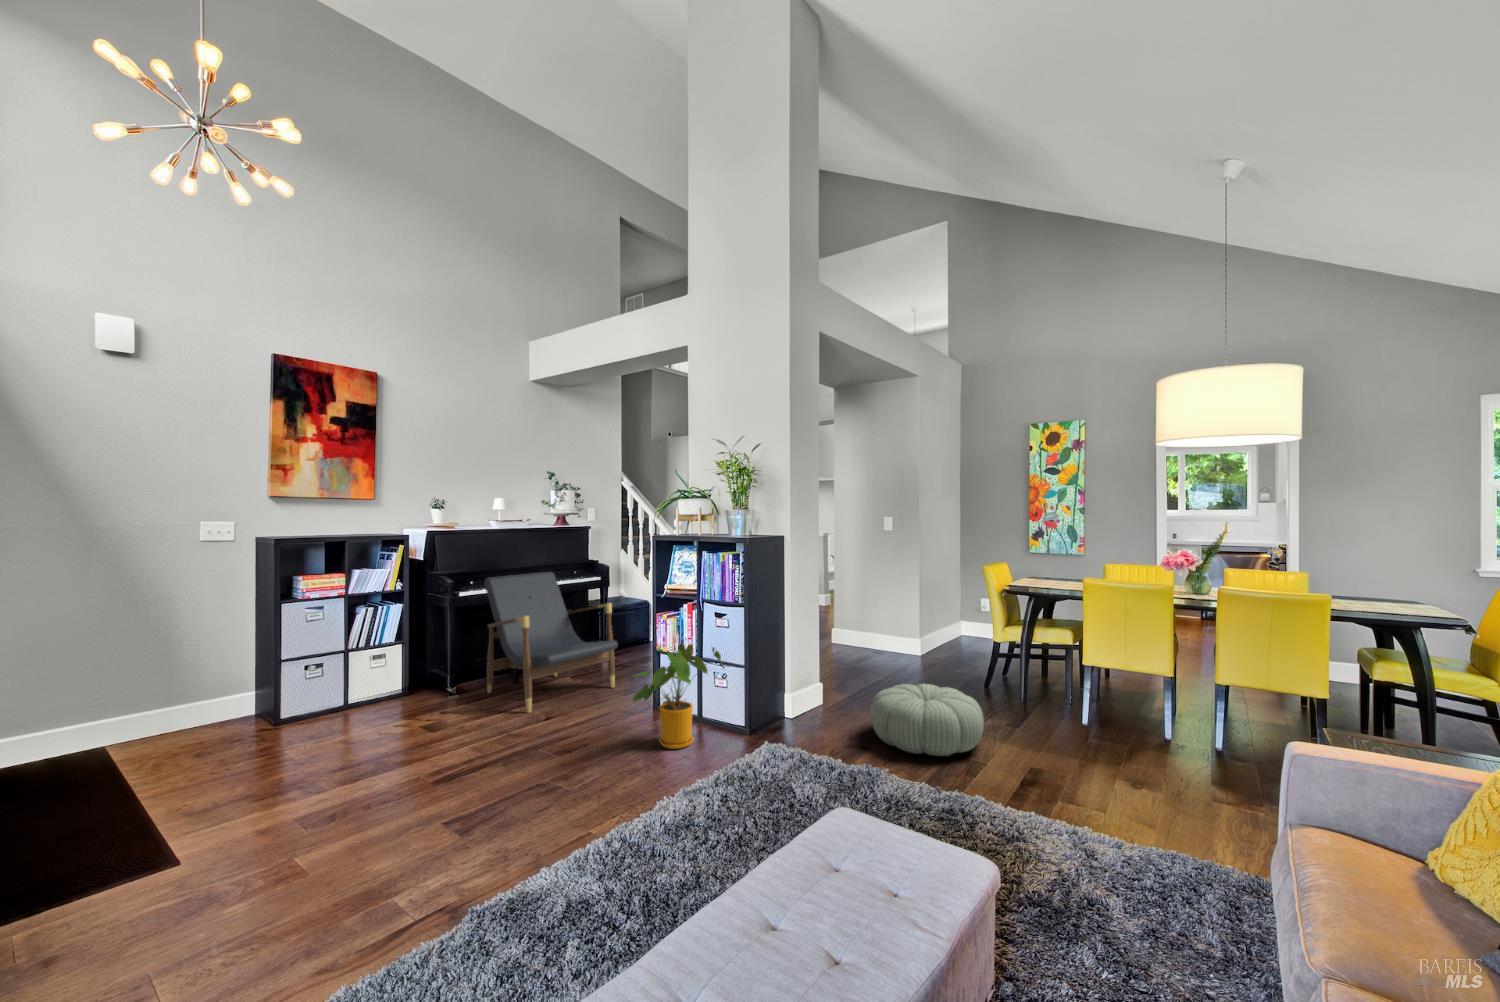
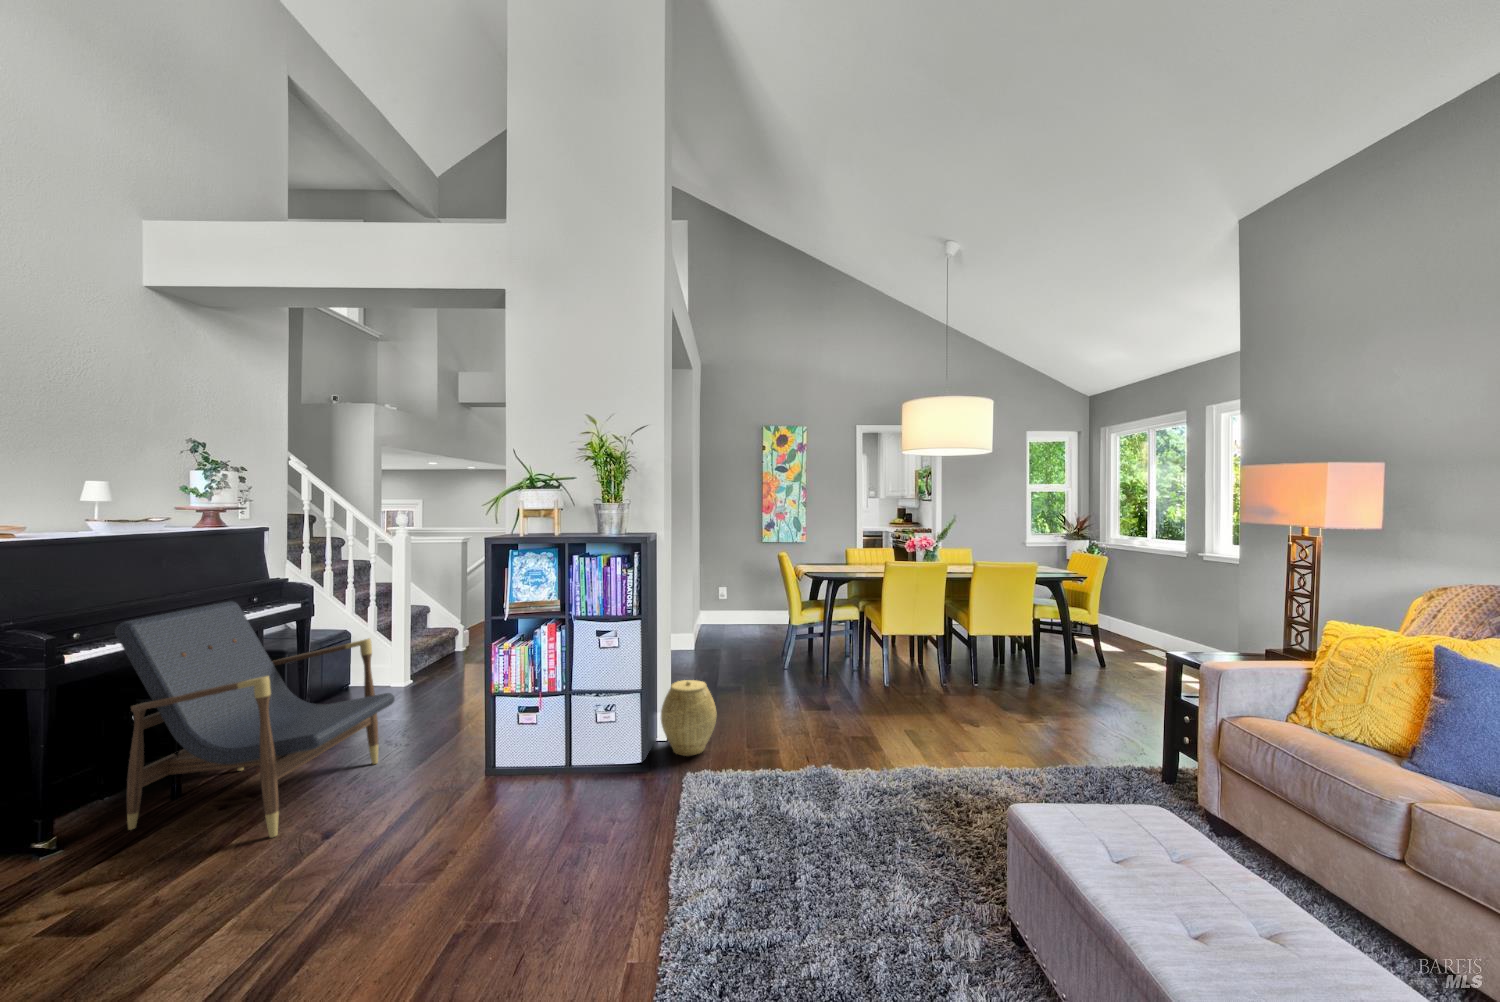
house plant: present [633,644,724,749] -> none [520,674,625,818]
woven basket: none [776,667,824,732] -> present [661,680,717,756]
pouf: present [870,684,984,756] -> none [760,675,870,746]

